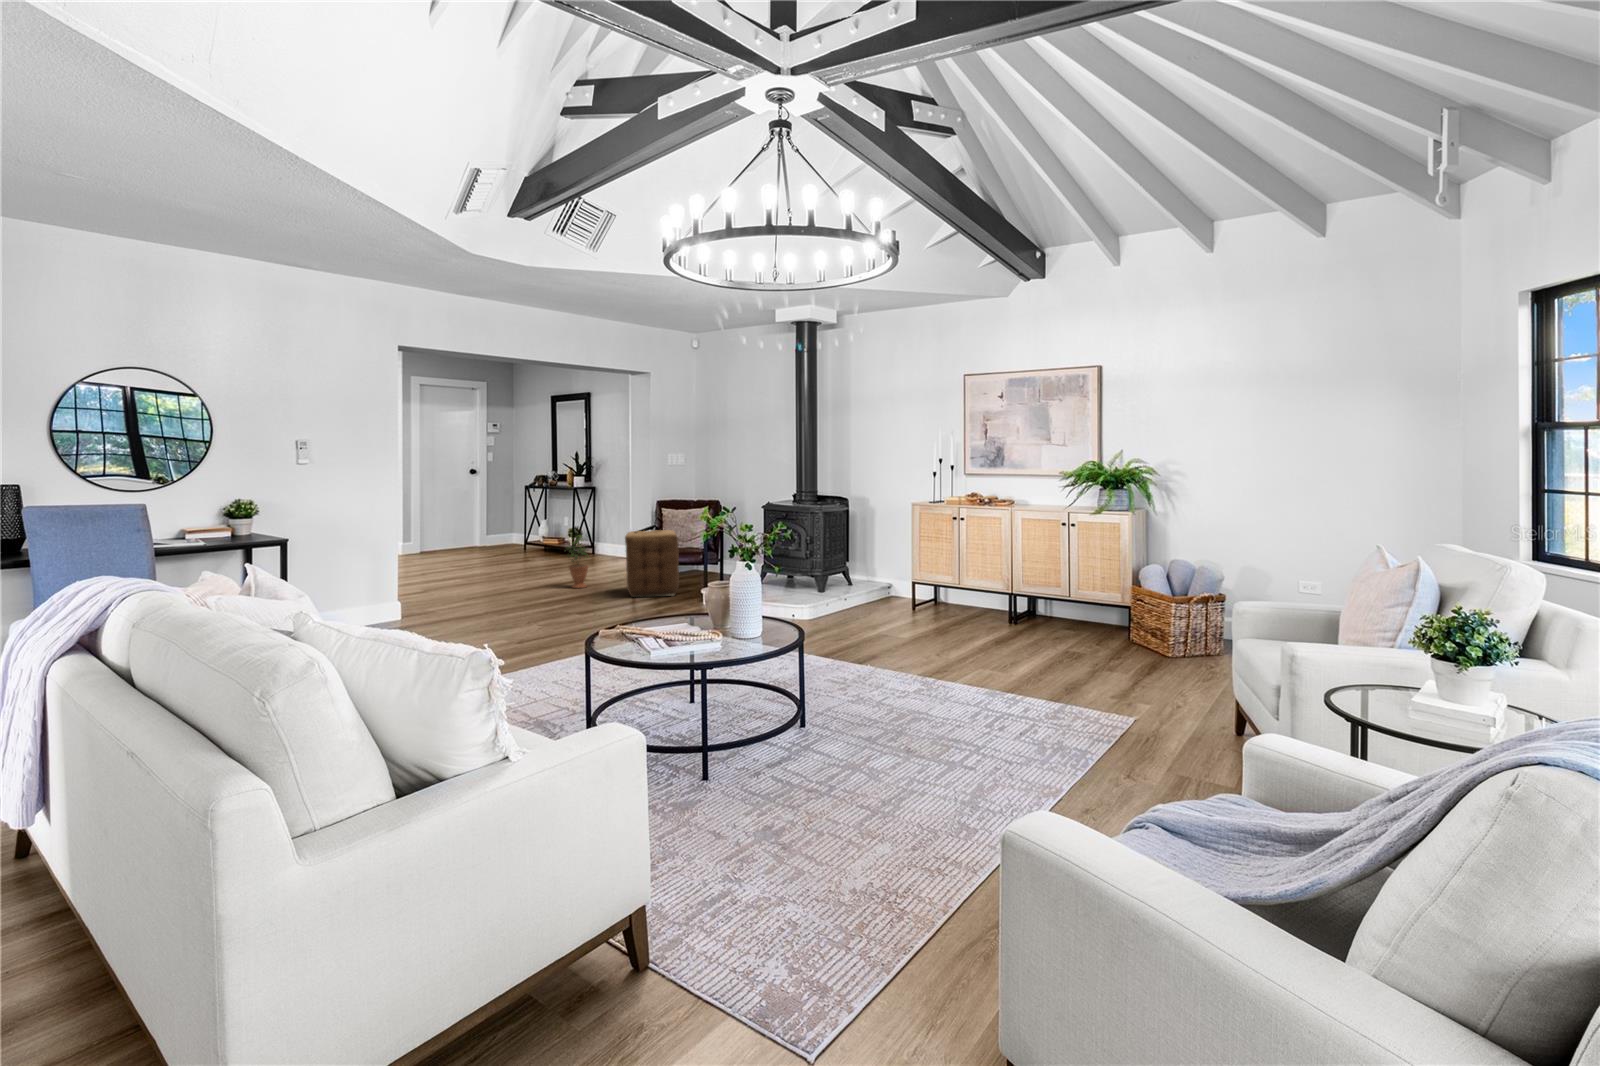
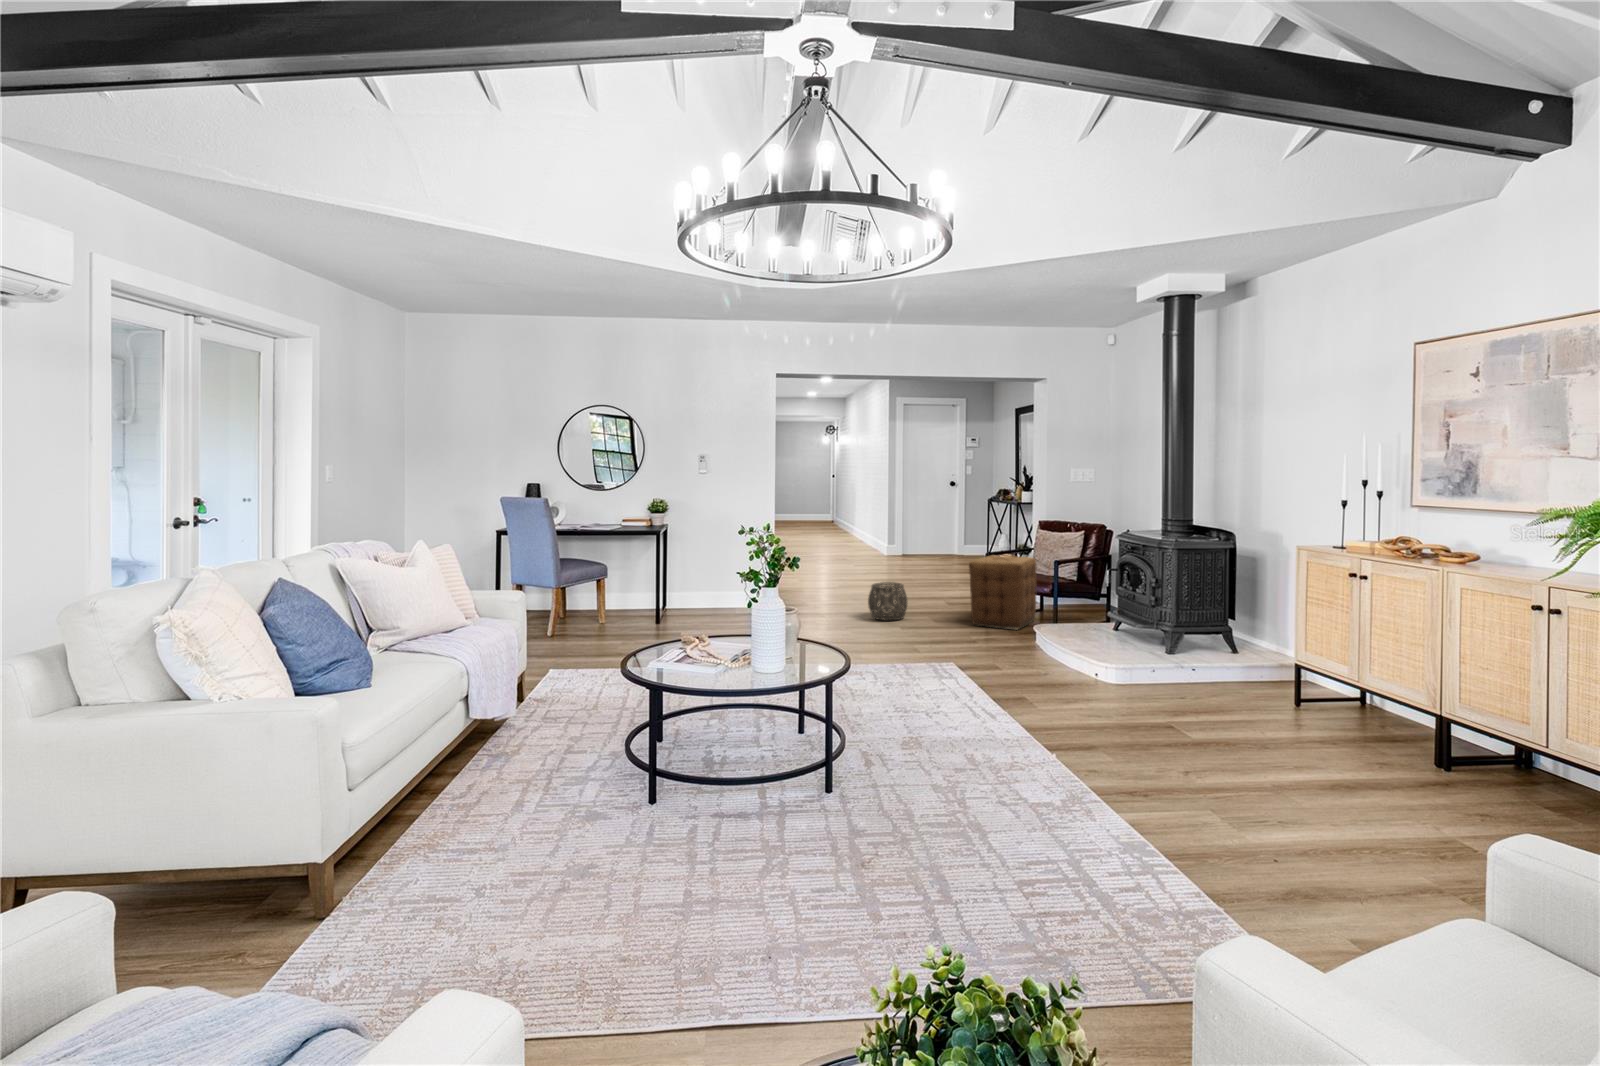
potted plant: present [565,534,588,588] -> none [938,553,962,608]
woven basket: none [514,564,558,604] -> present [868,582,908,621]

